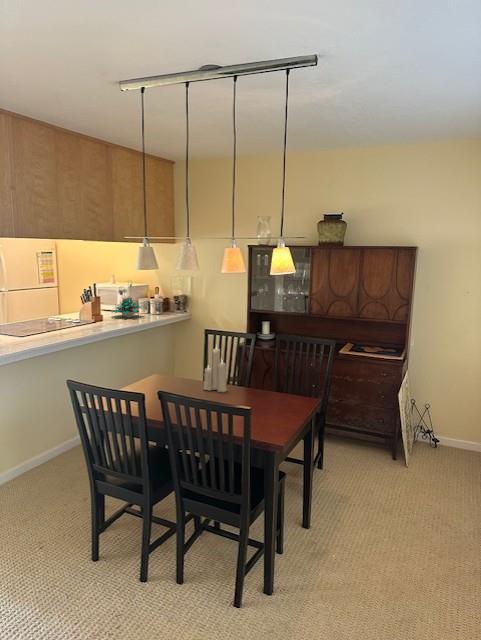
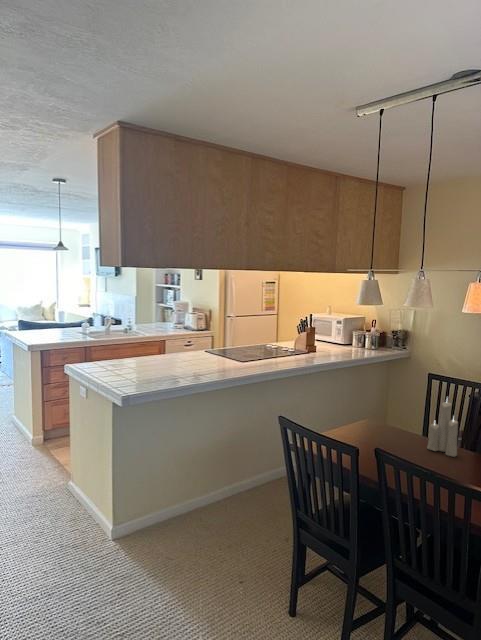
plant: present [113,284,144,318] -> none [325,312,361,351]

